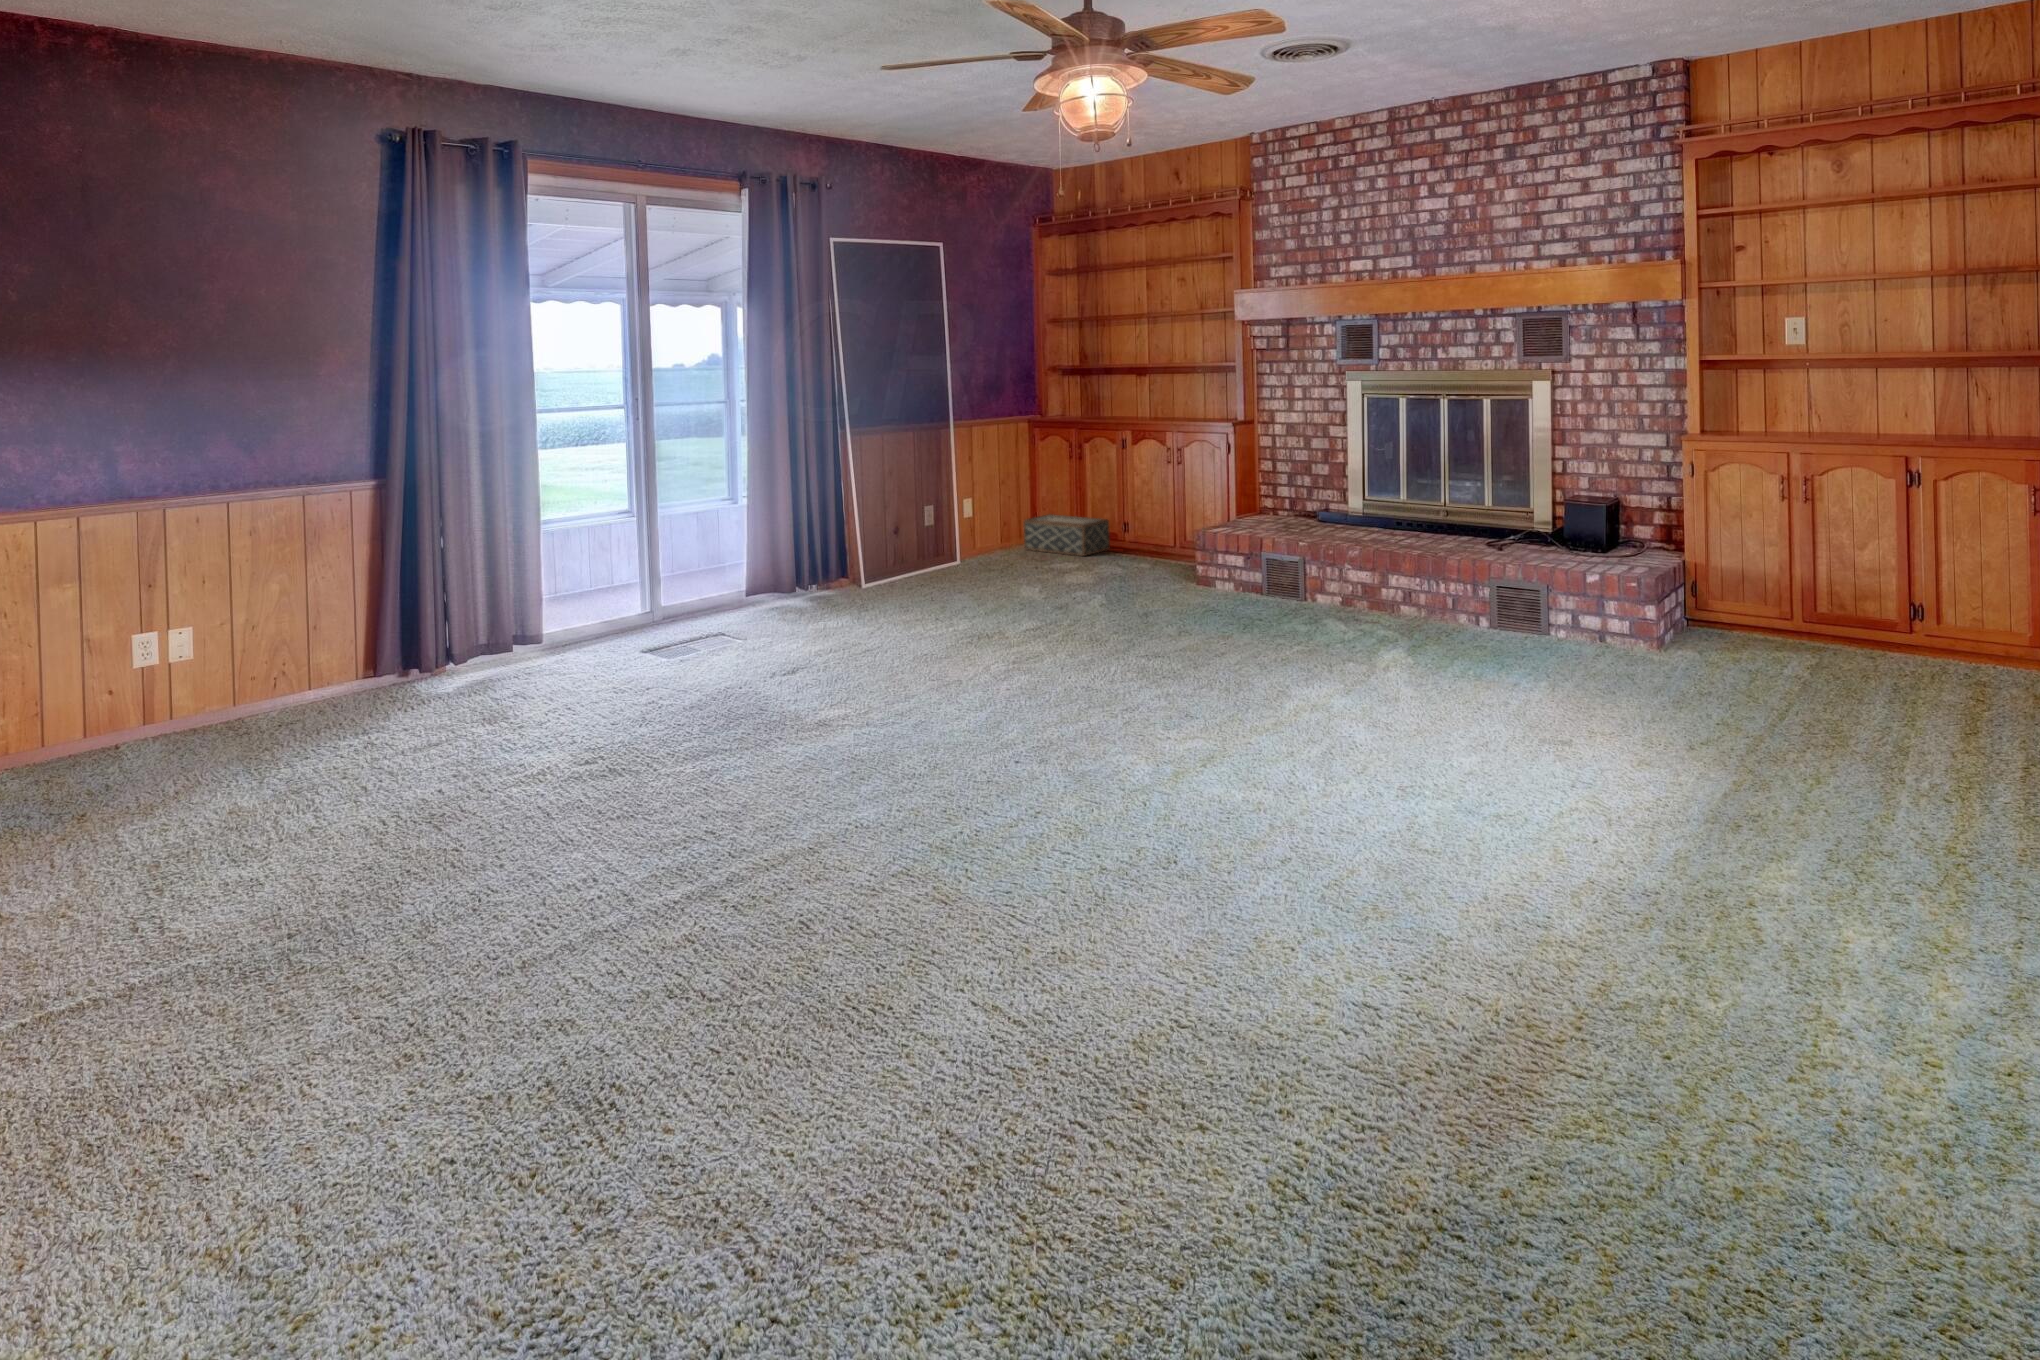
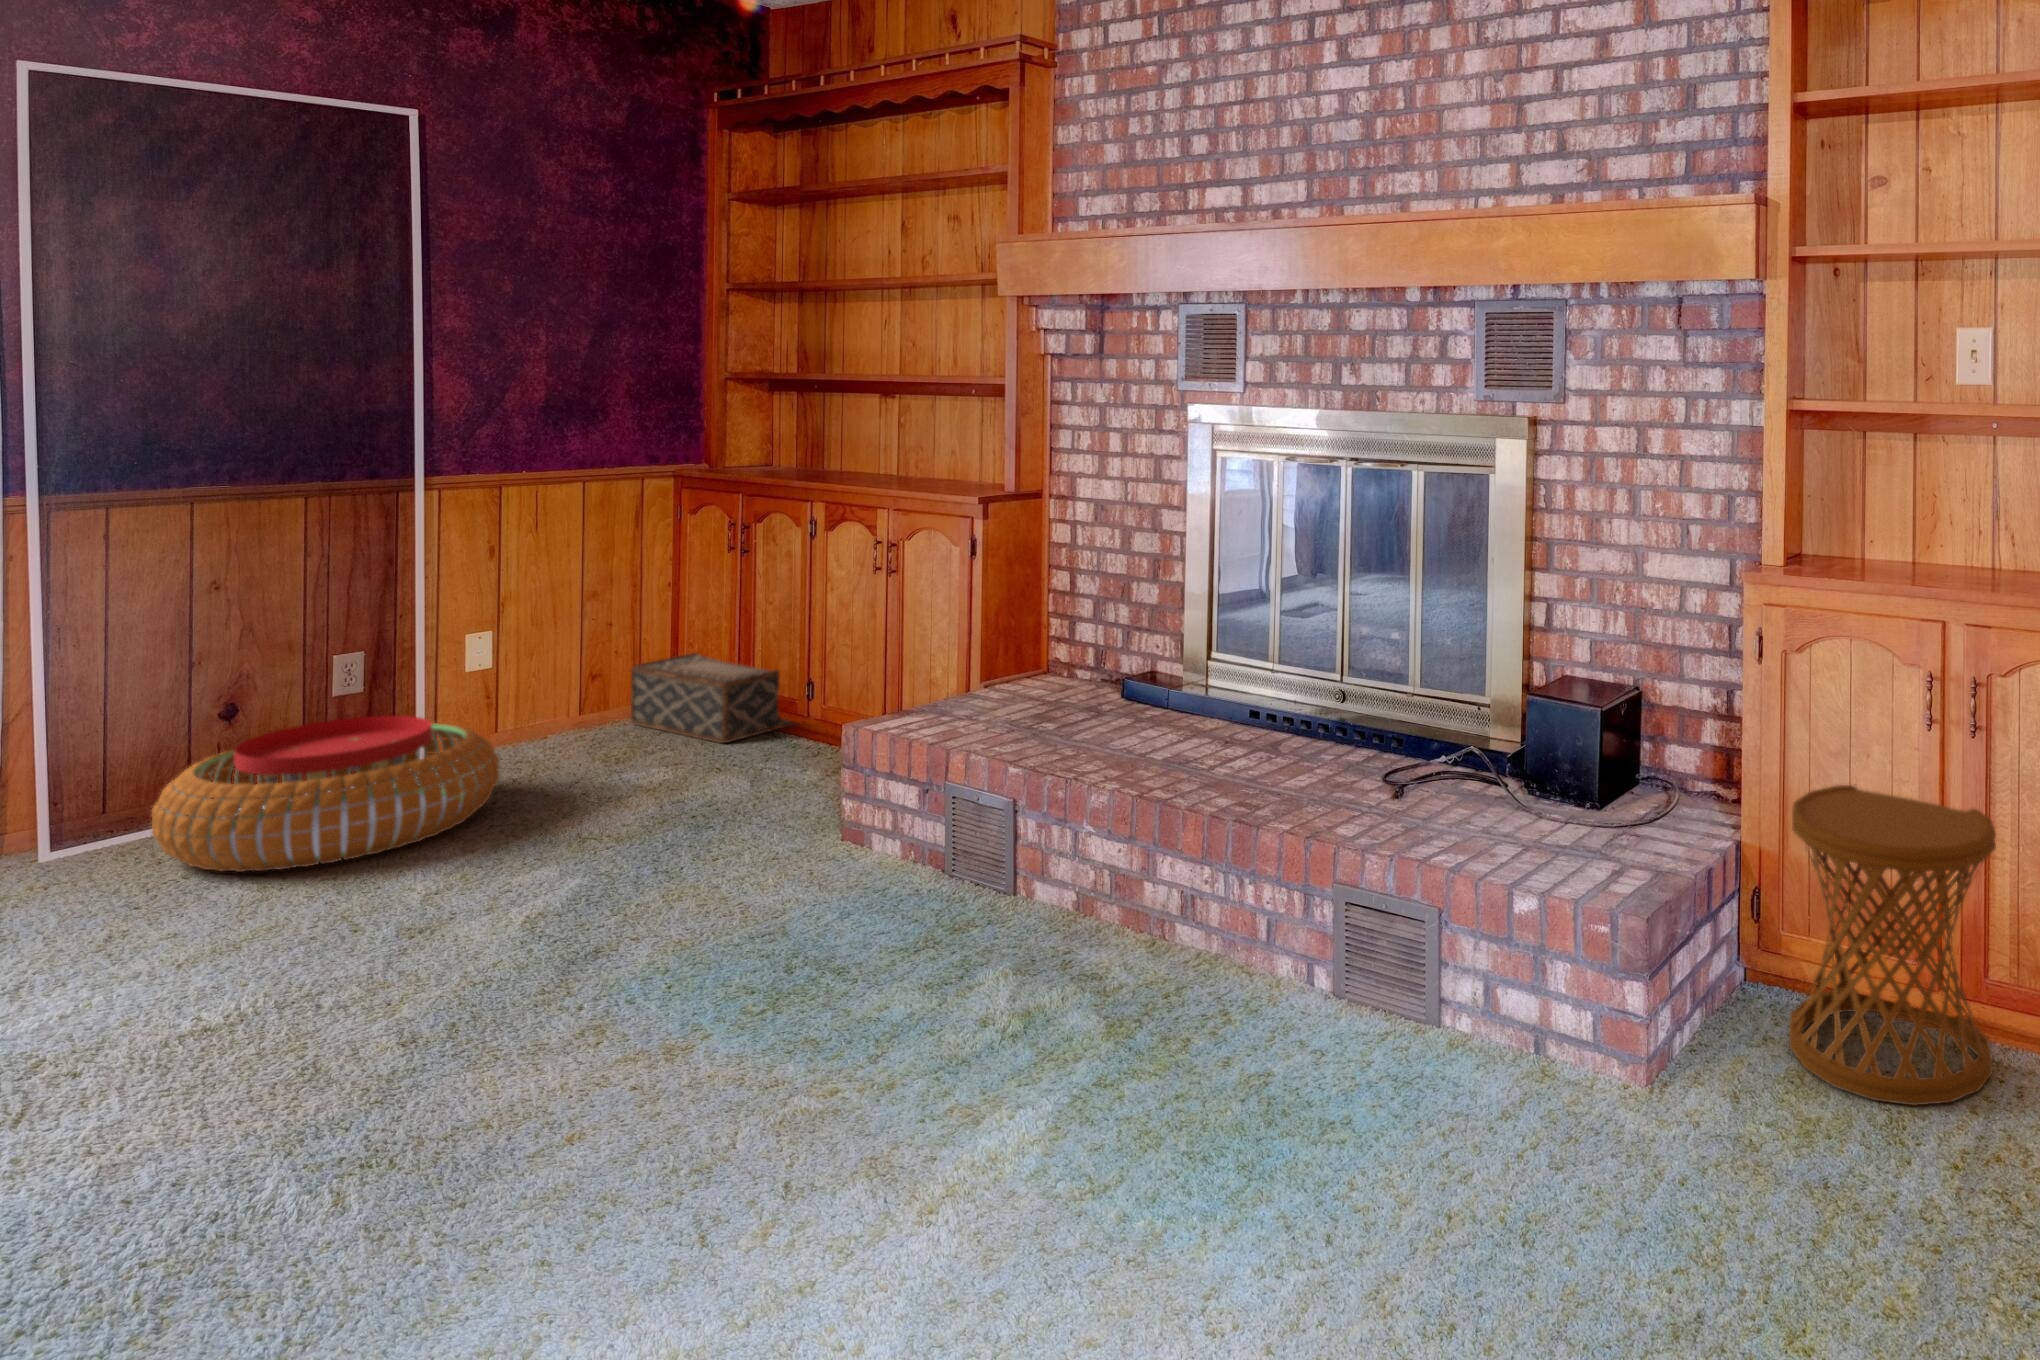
side table: none [1715,531,1821,657] -> present [1789,785,1996,1105]
pouf: none [898,532,1021,592] -> present [152,715,499,872]

